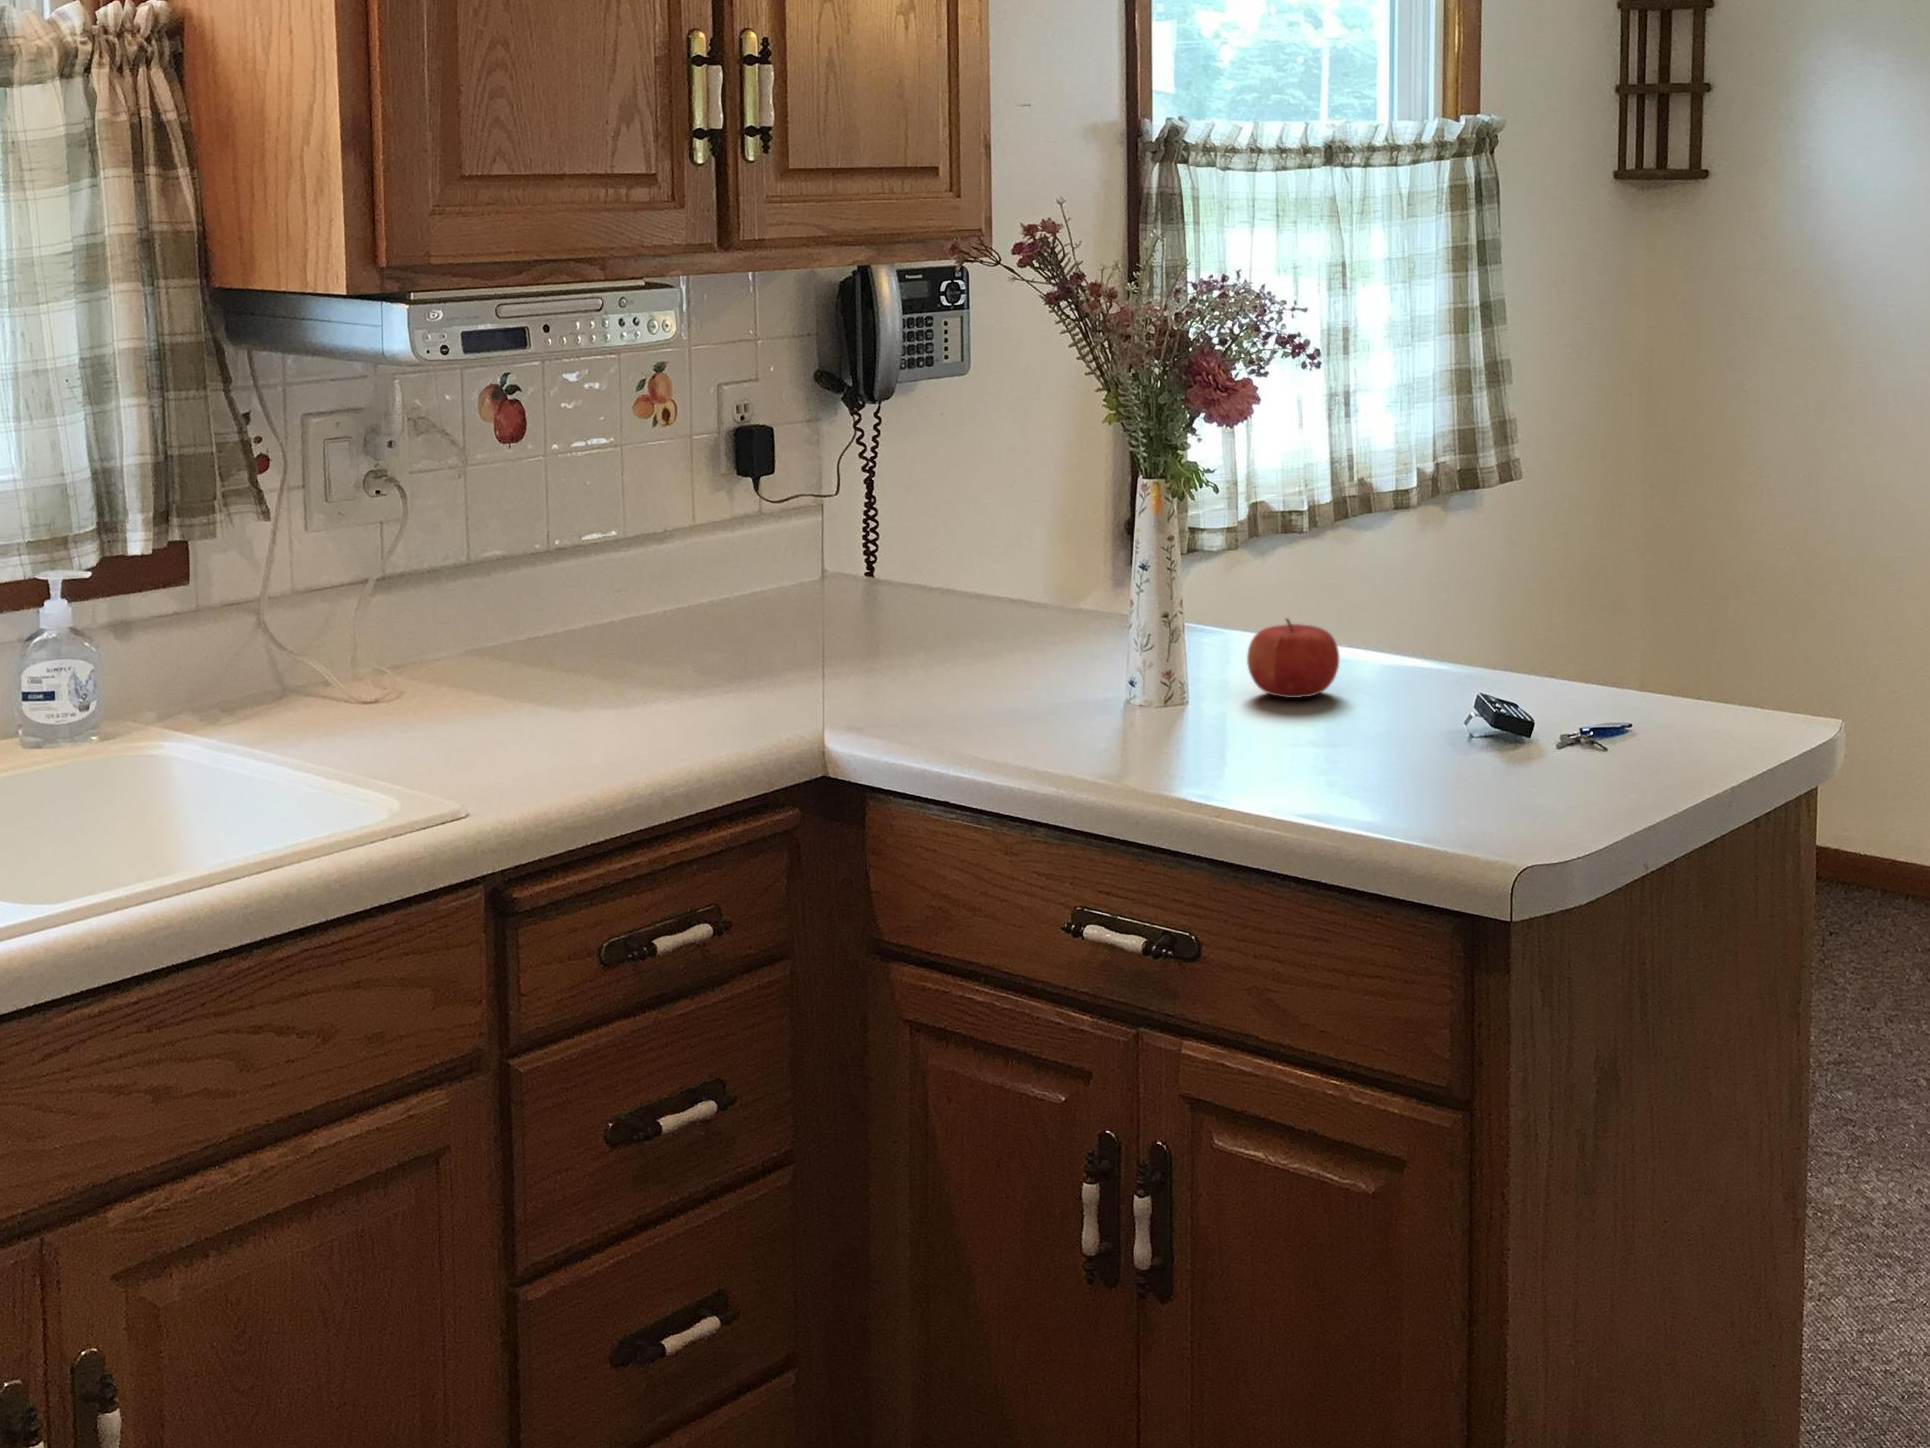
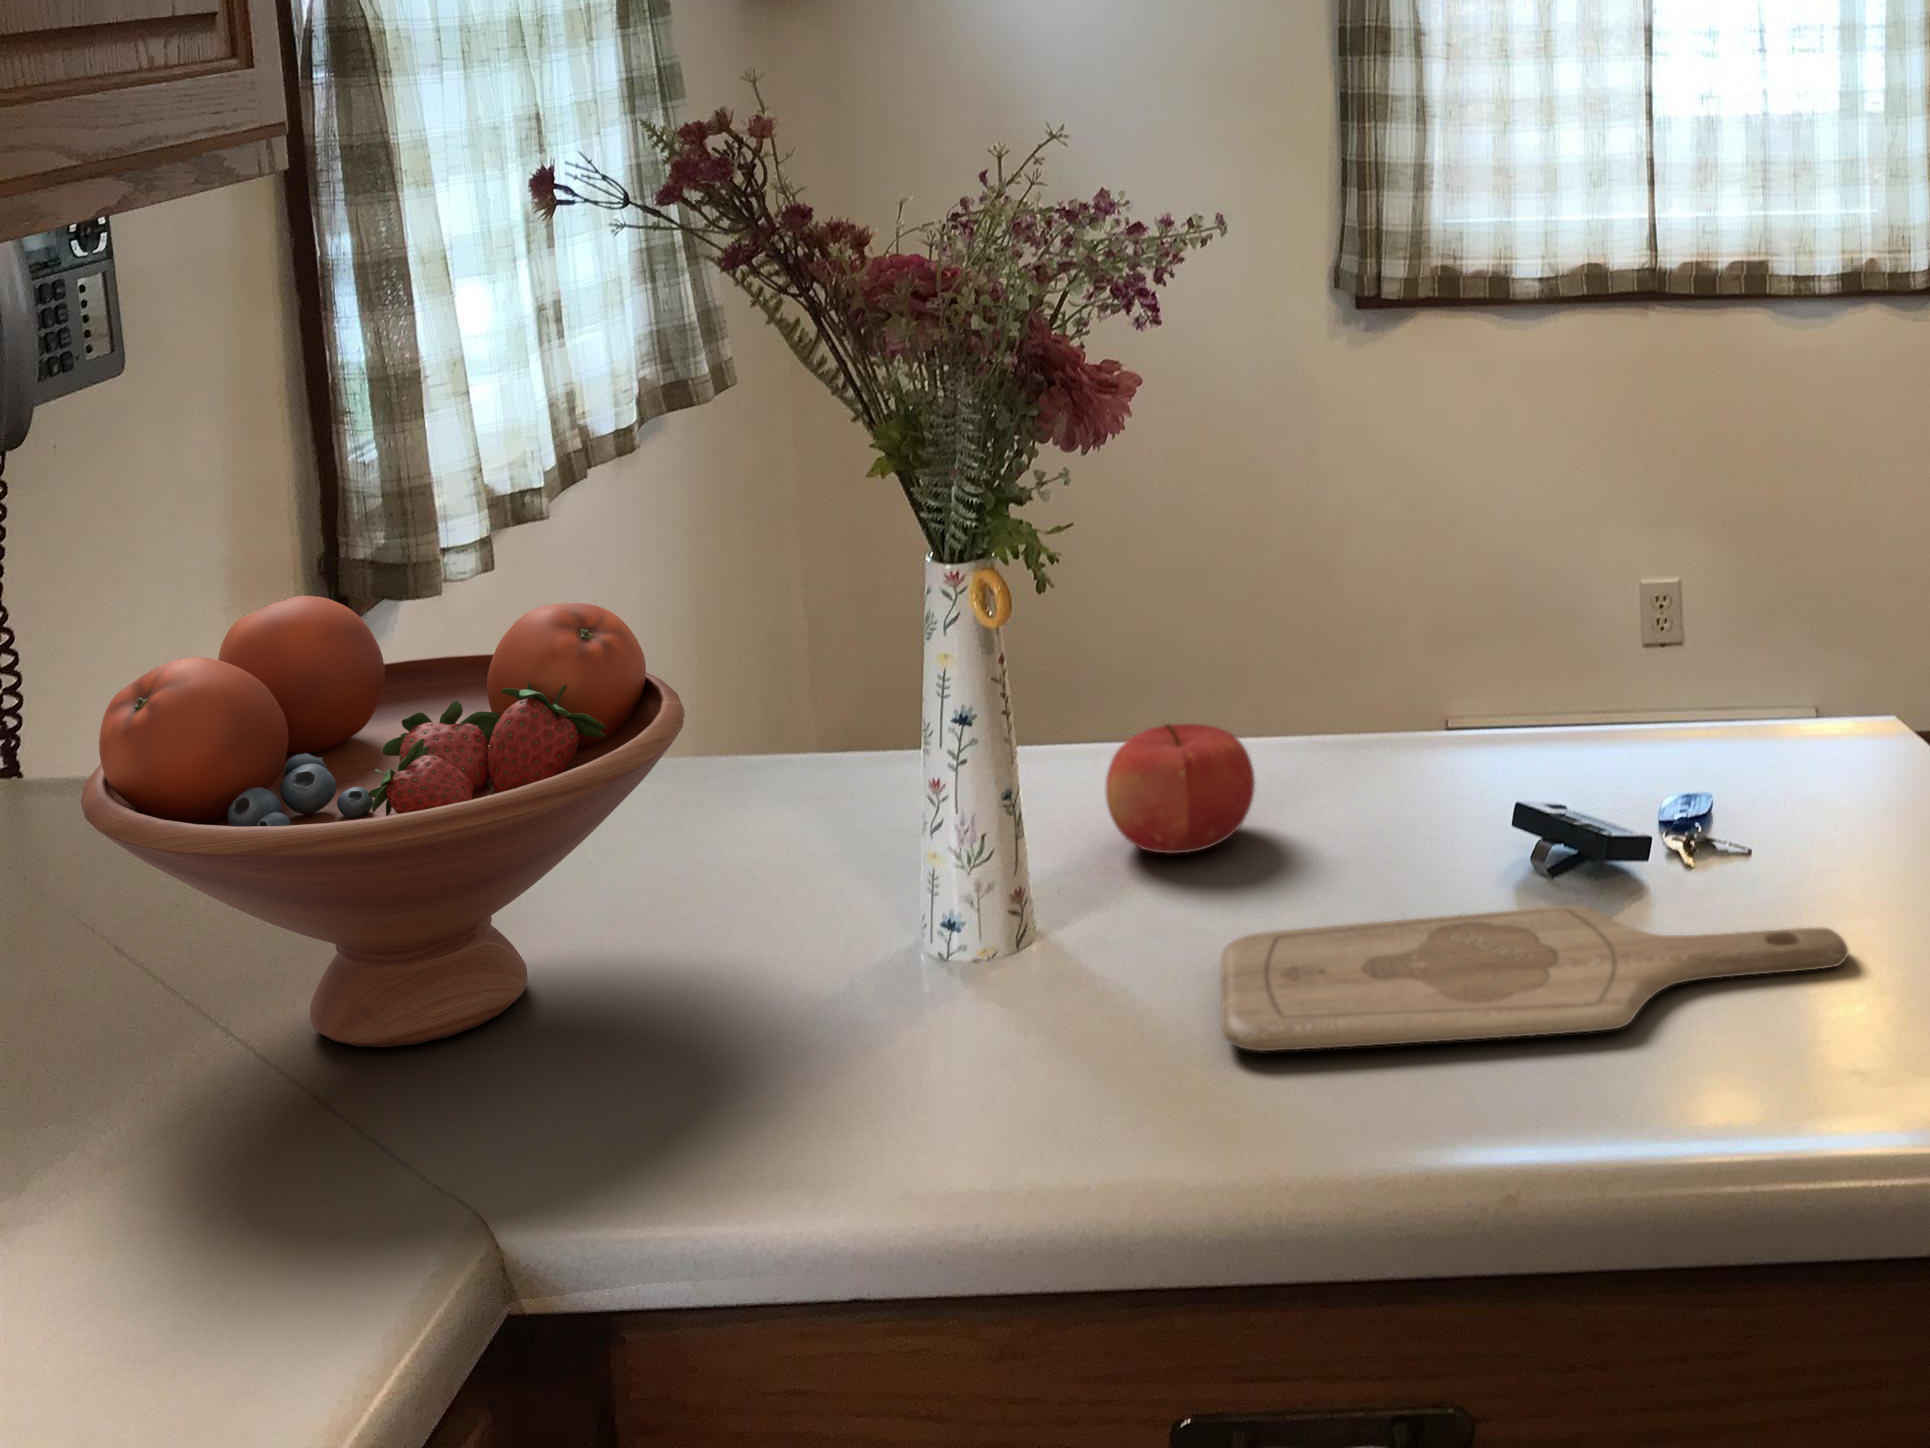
fruit bowl: none [743,467,1022,689] -> present [81,596,684,1047]
cutting board: none [1155,722,1521,799] -> present [1221,906,1849,1051]

